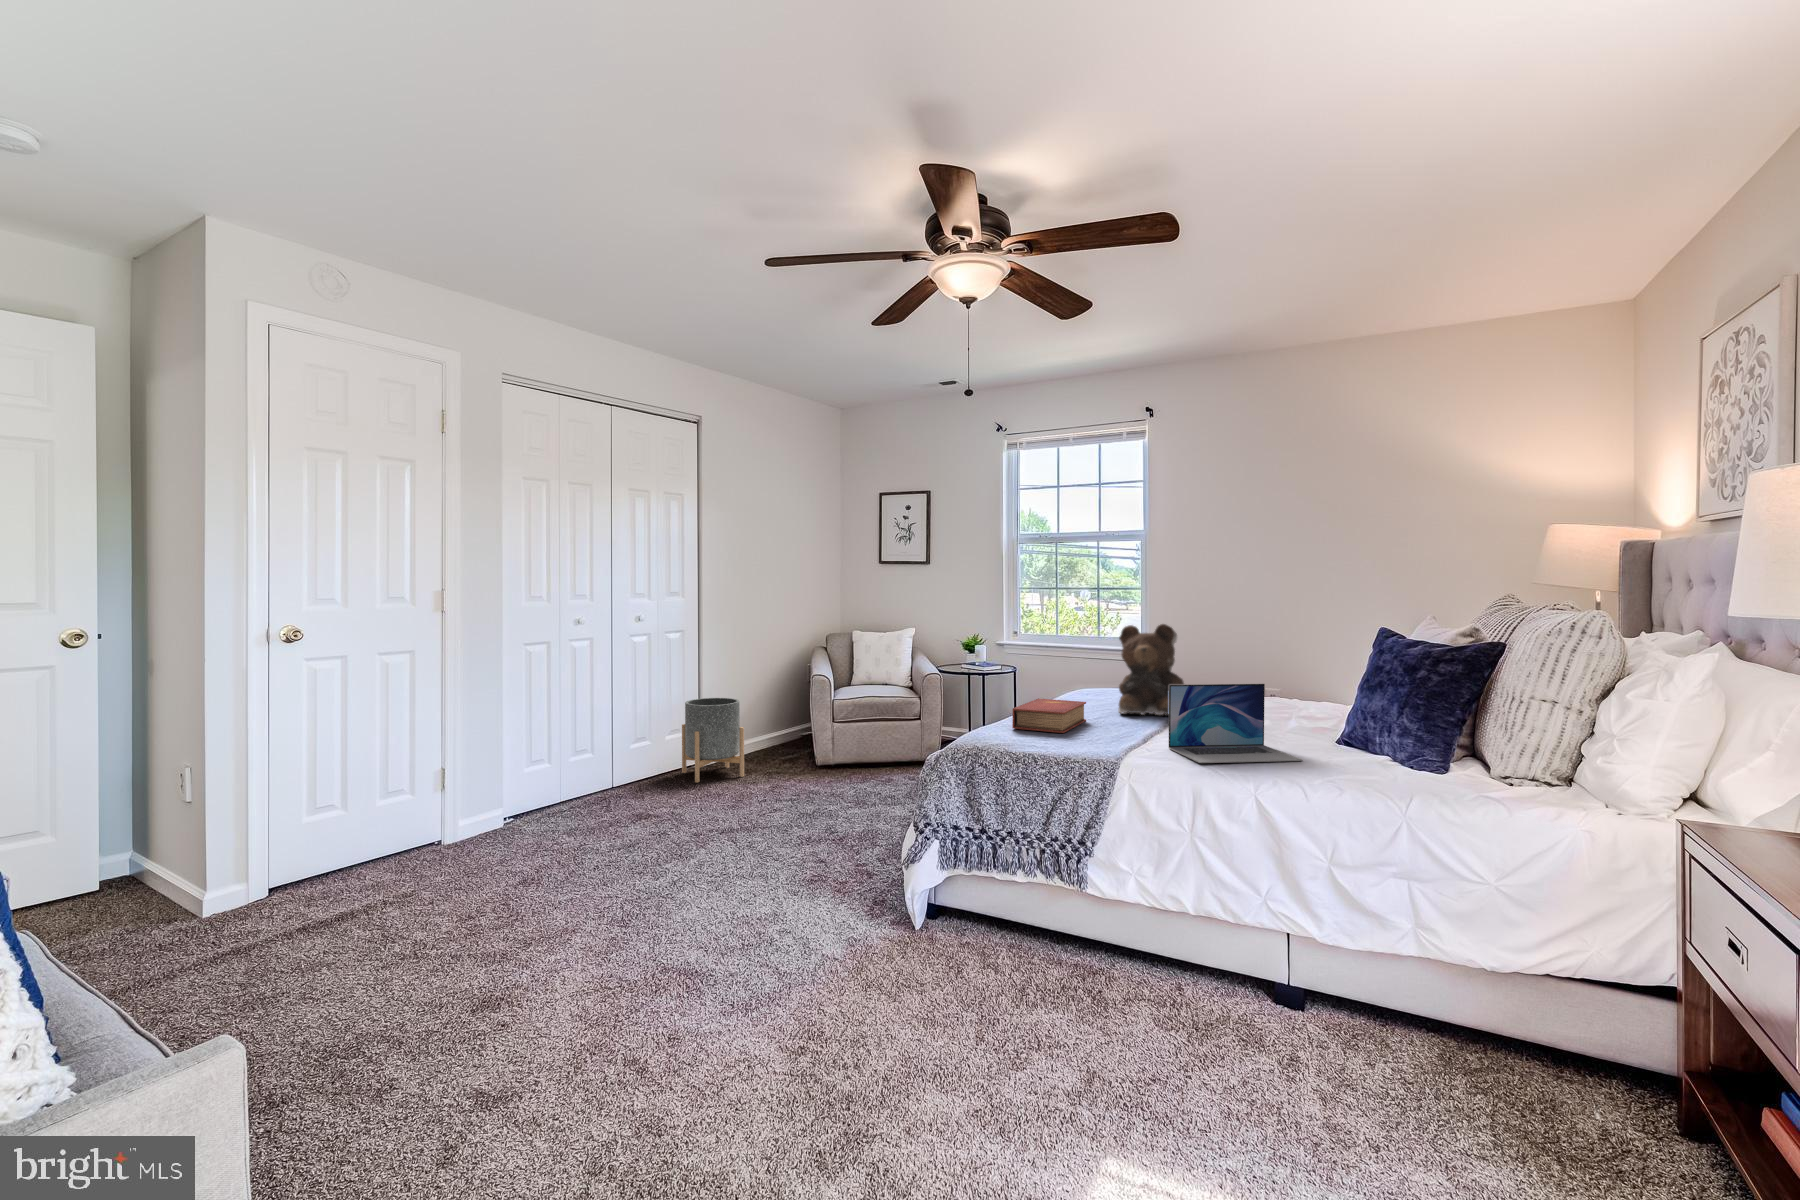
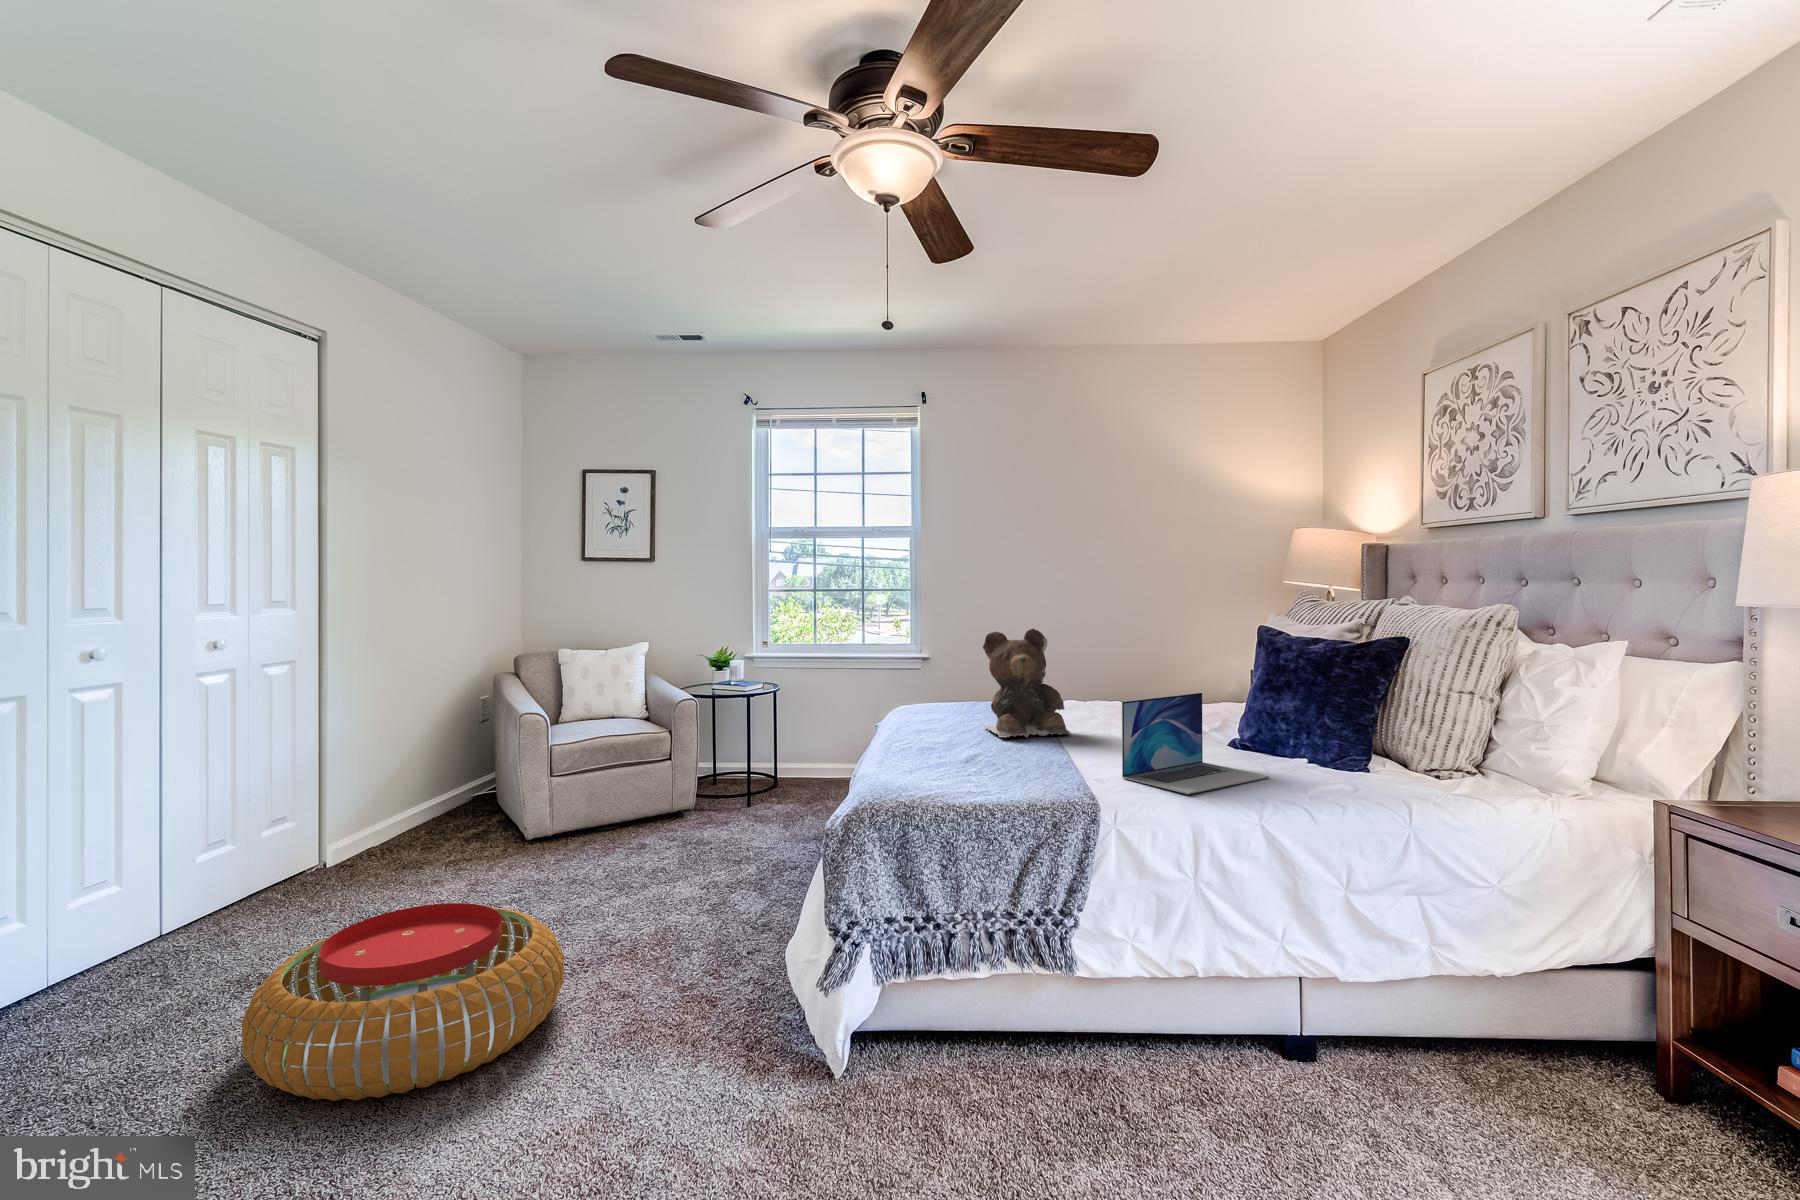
planter: present [682,698,744,783] -> none [305,760,419,894]
book: present [1012,698,1086,733] -> none [913,728,982,771]
pouf: none [605,786,784,886] -> present [241,903,564,1101]

